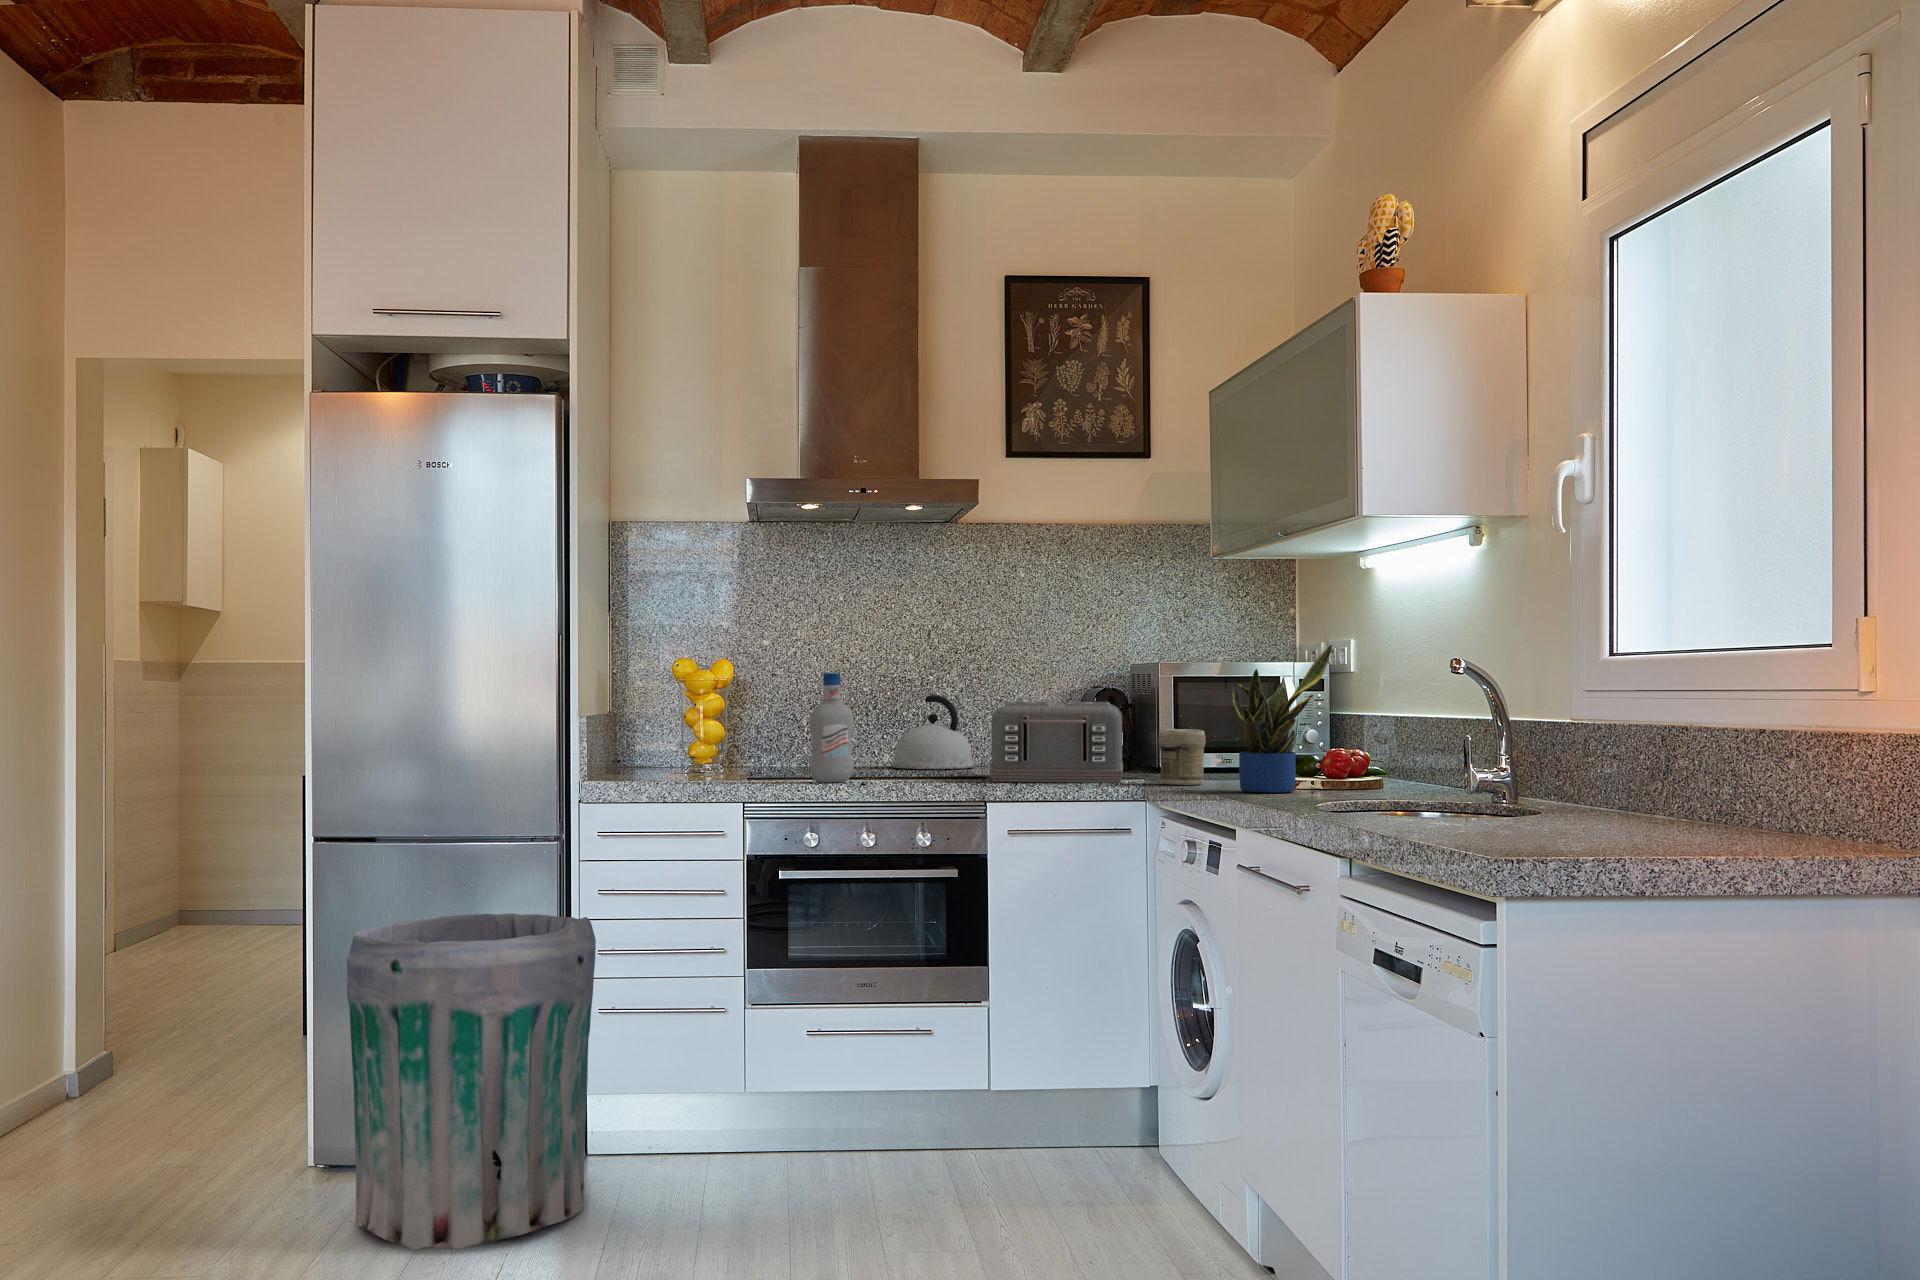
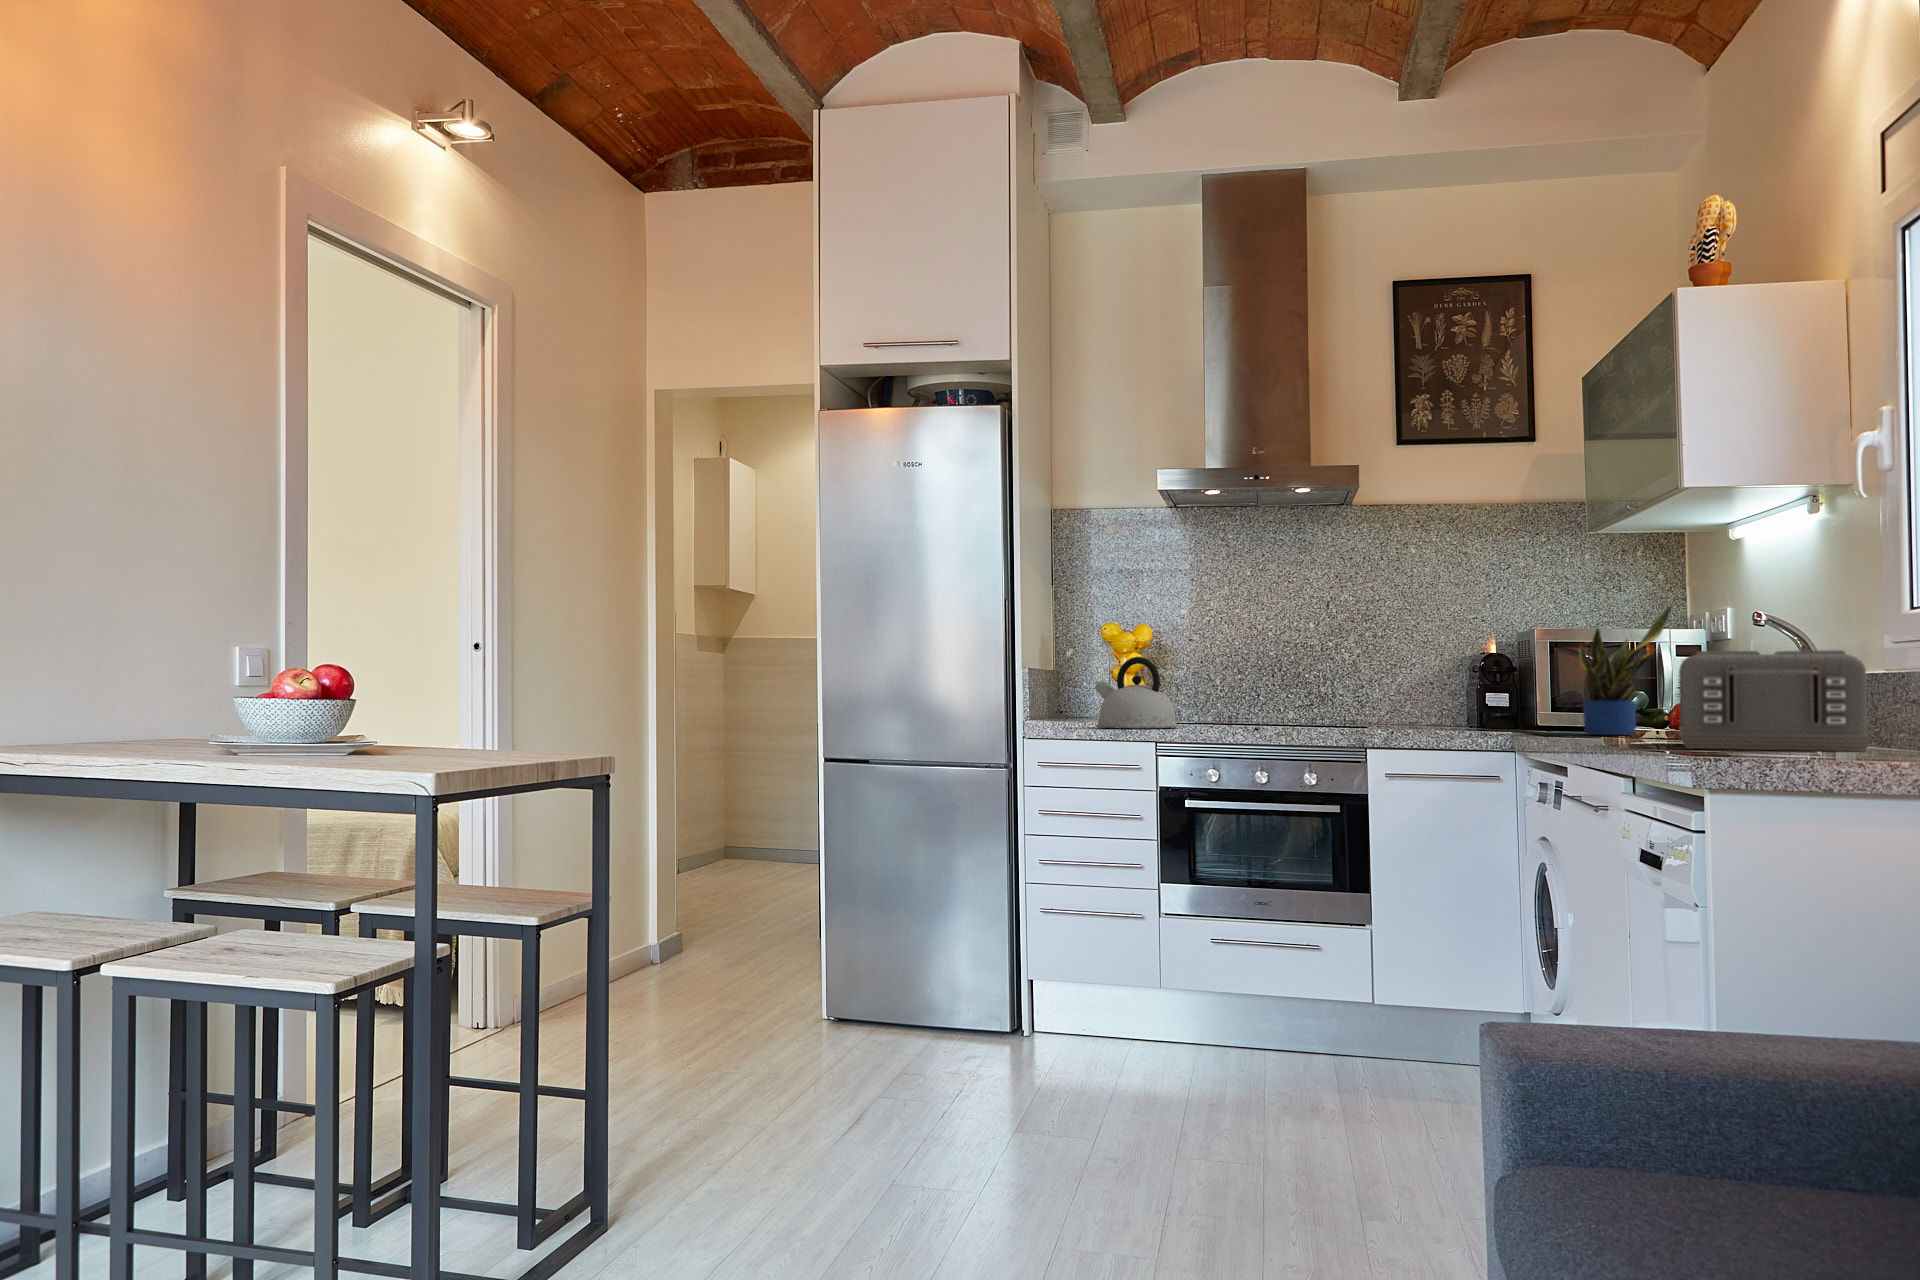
bottle: present [810,673,853,782] -> none [1212,637,1249,729]
kettle: present [891,695,974,769] -> present [1095,657,1178,728]
toaster: present [990,702,1123,783] -> present [1679,650,1869,751]
jar: present [1159,729,1206,785] -> none [1519,683,1562,732]
trash can: present [347,914,596,1250] -> none [851,831,1037,1079]

